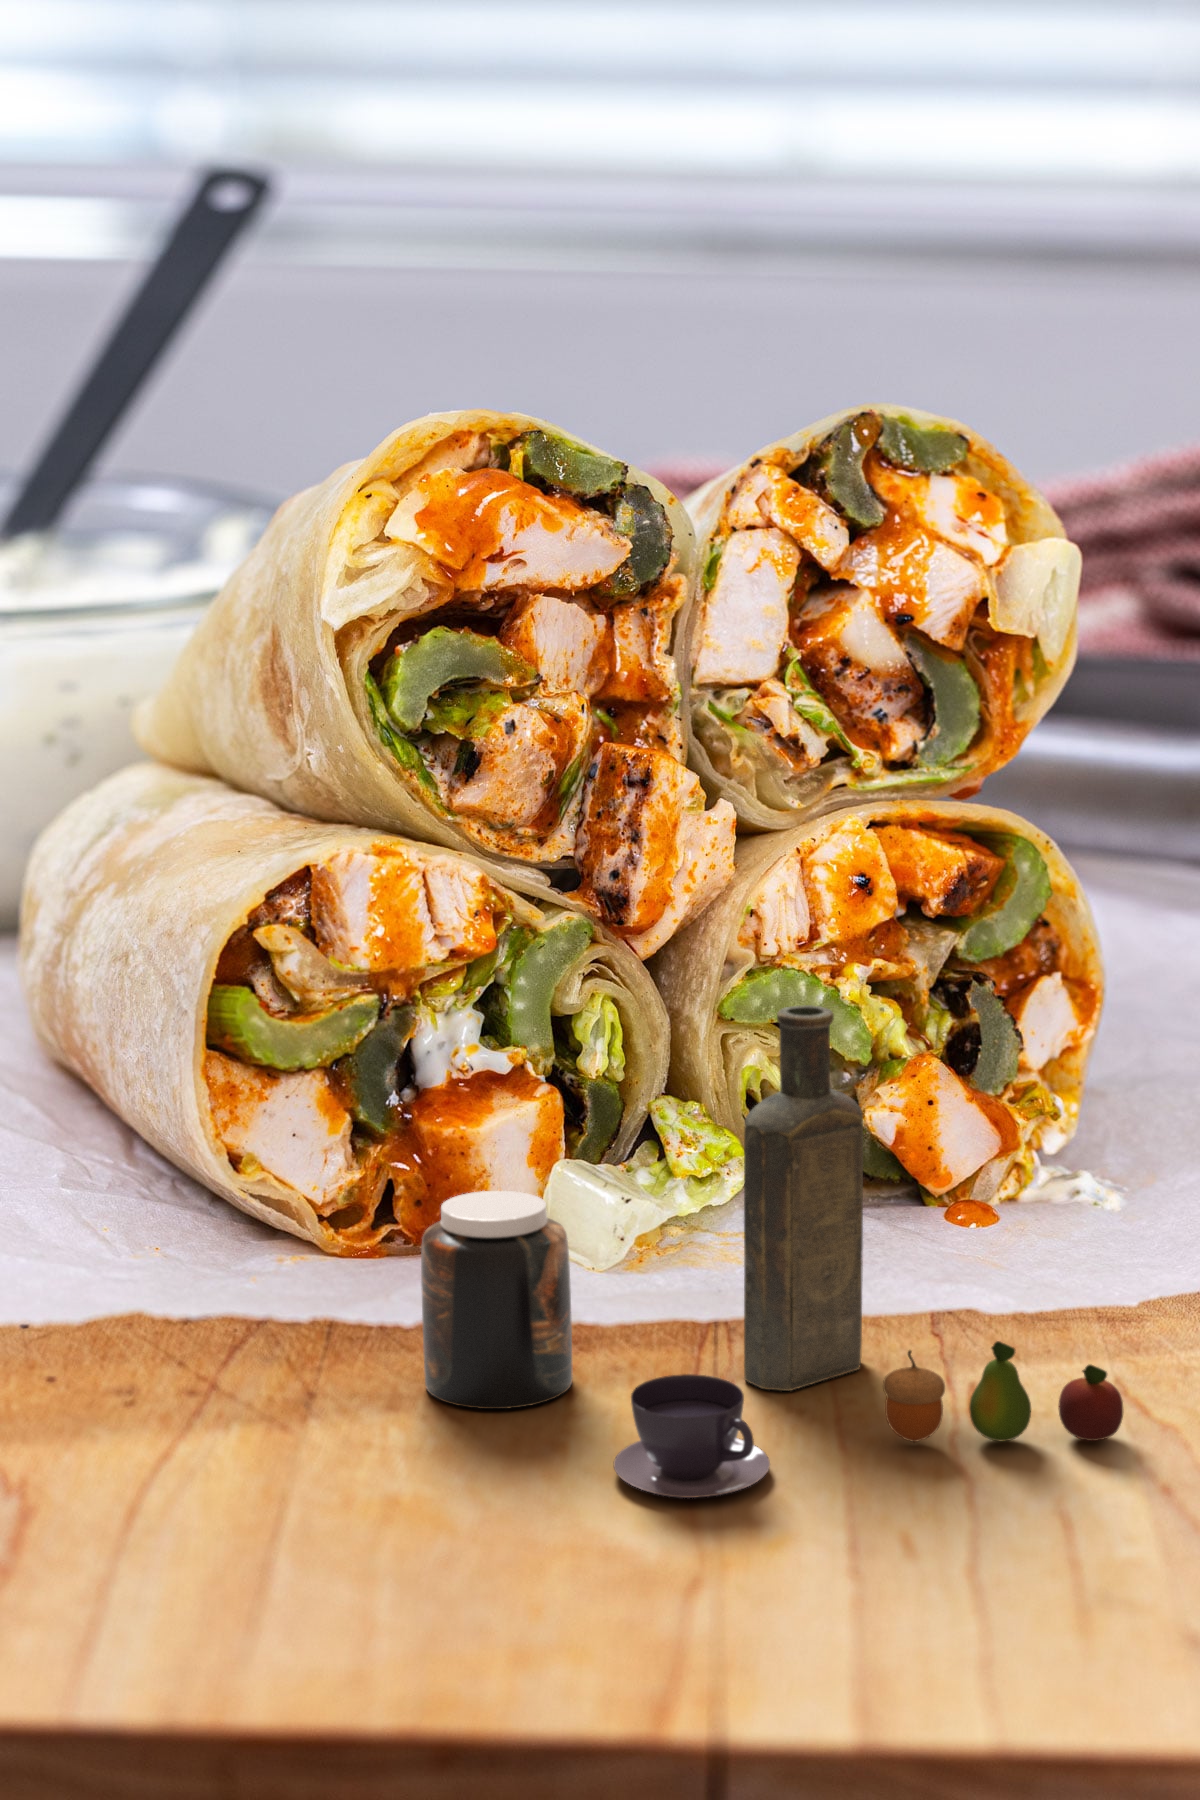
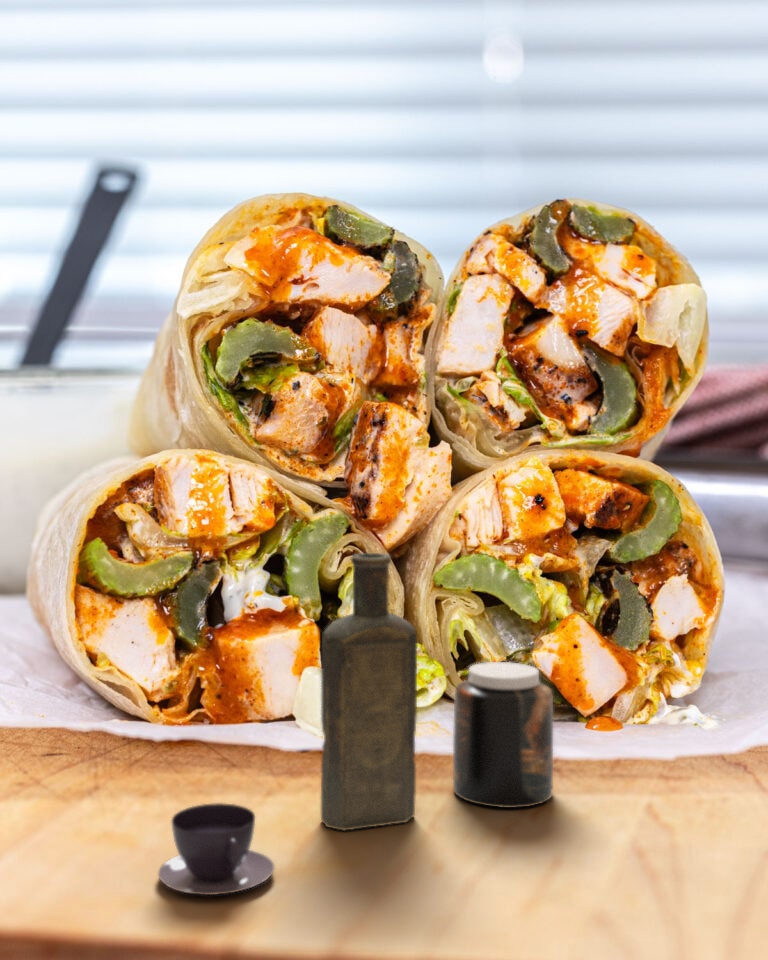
jar: present [421,1191,572,1409] -> present [453,662,553,808]
fruit: present [883,1341,1123,1442] -> none [369,805,551,895]

